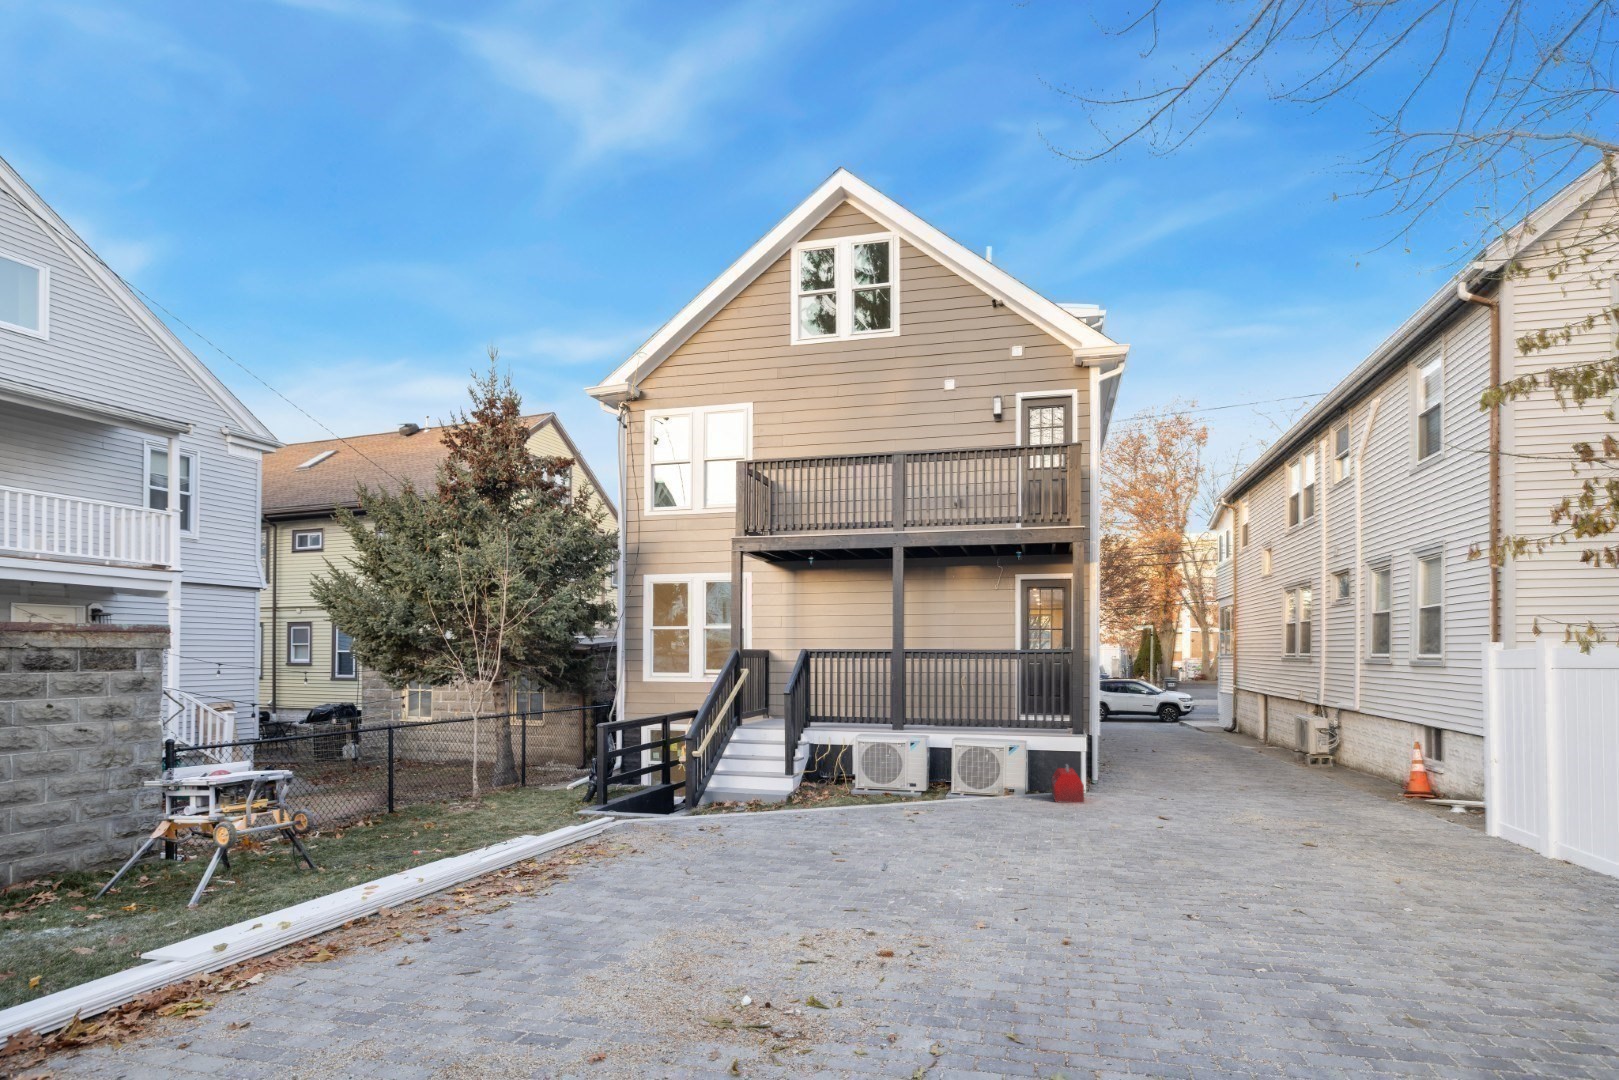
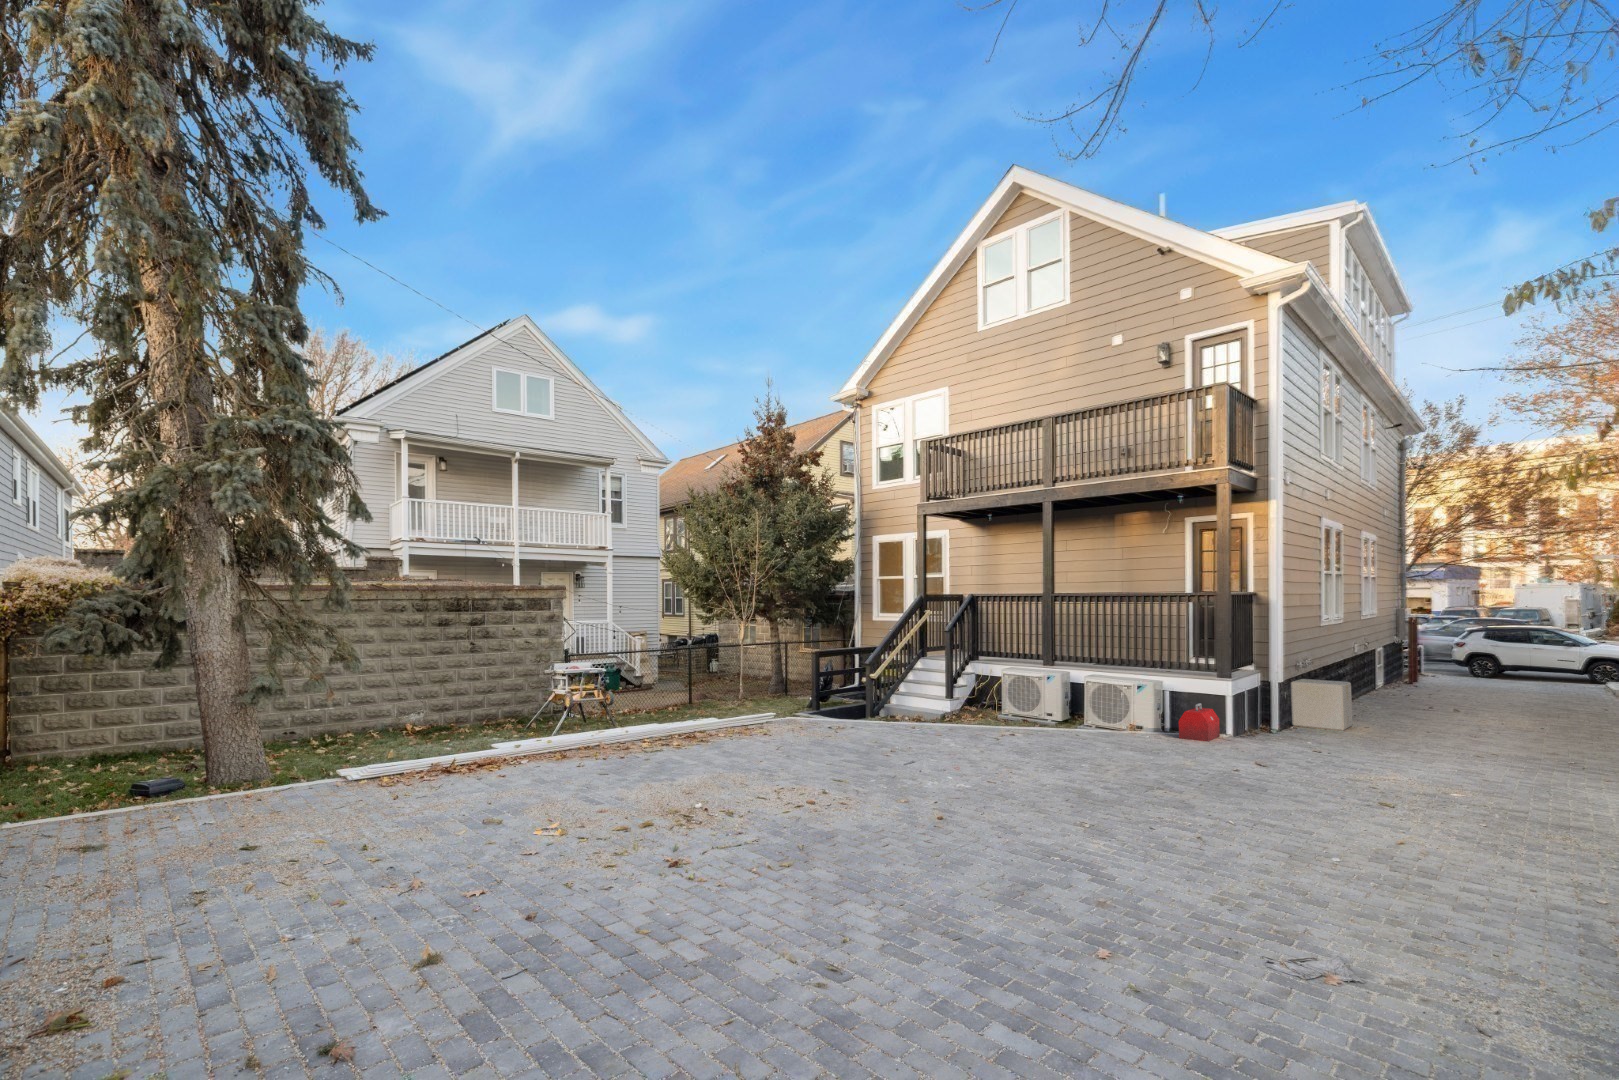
cardboard box: none [1098,730,1147,779] -> present [1291,679,1353,731]

